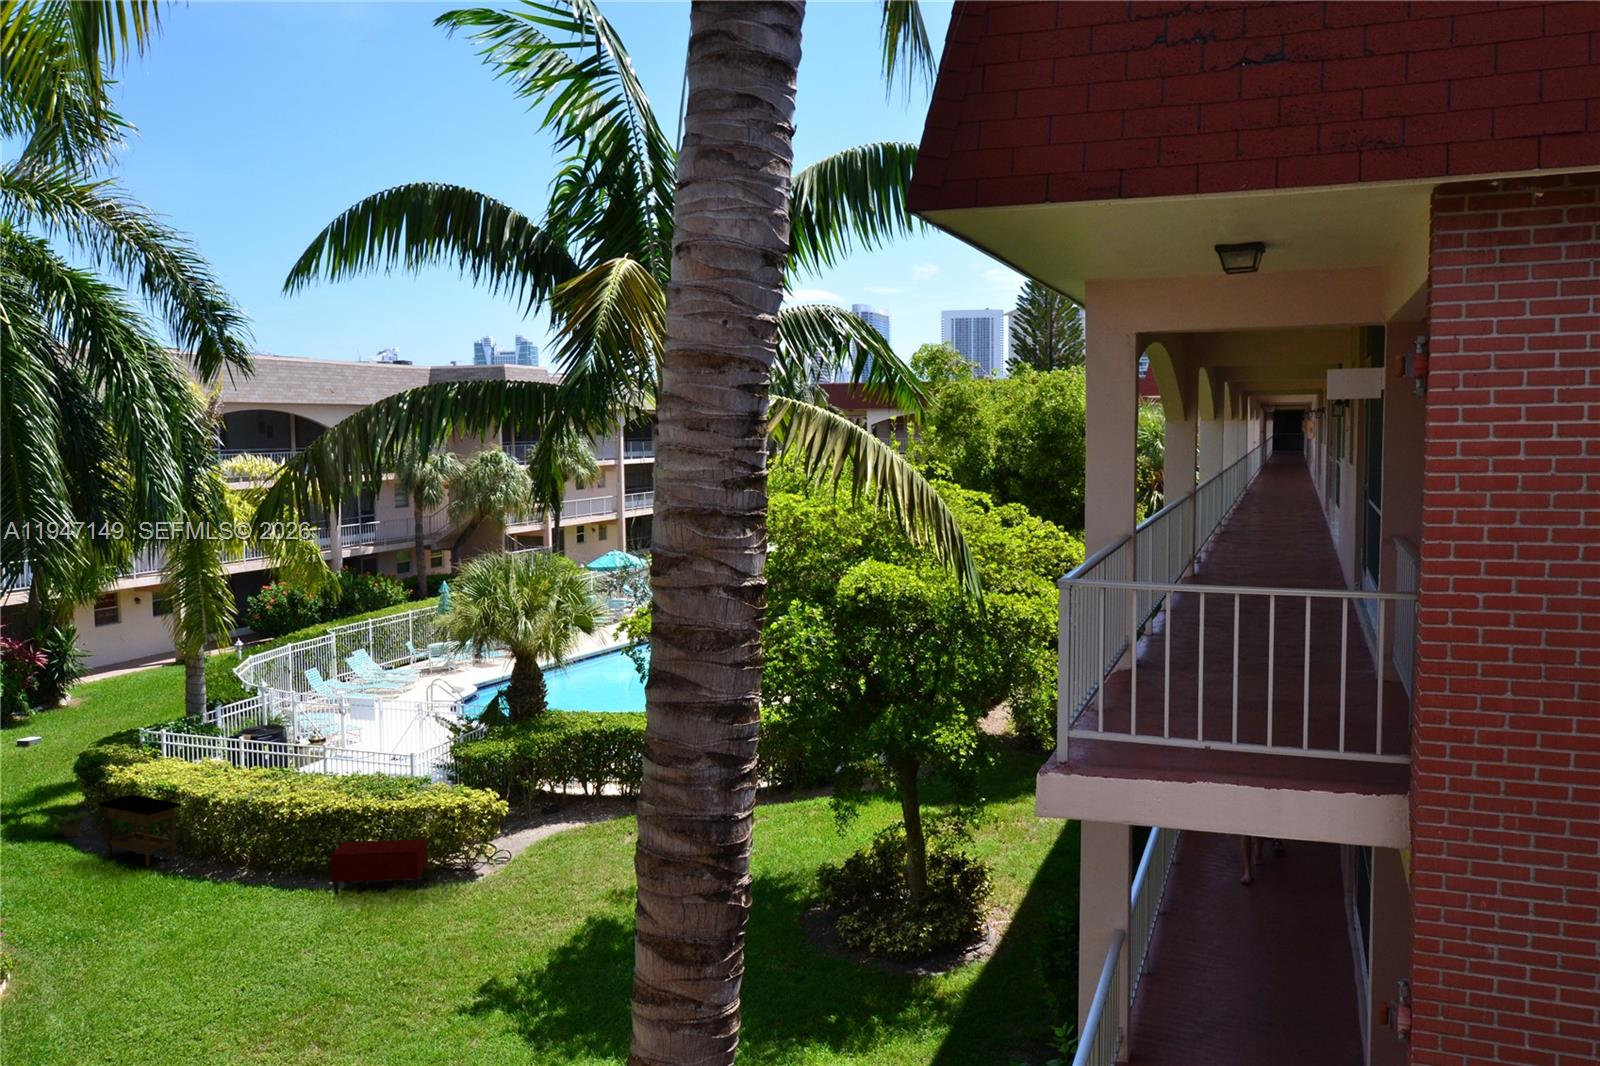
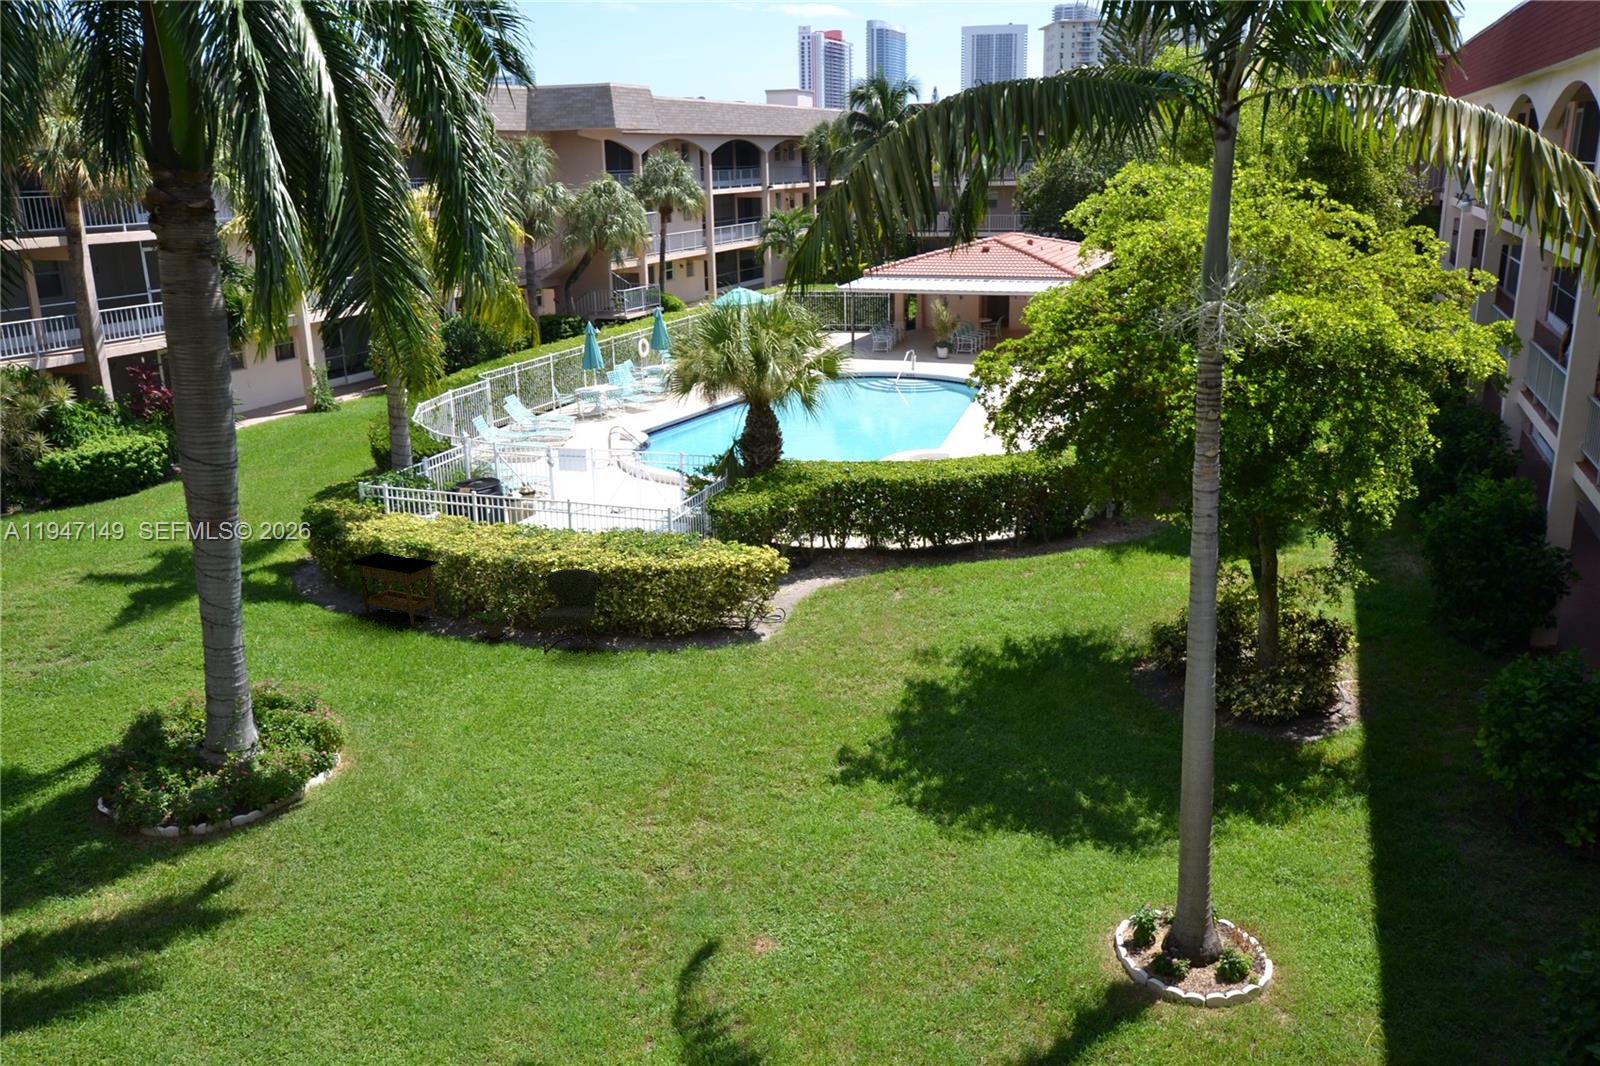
chair: none [255,810,318,894] -> present [540,569,598,654]
decorative plant: present [51,812,89,837] -> present [475,608,514,637]
bench: present [330,839,428,894] -> none [619,598,712,654]

